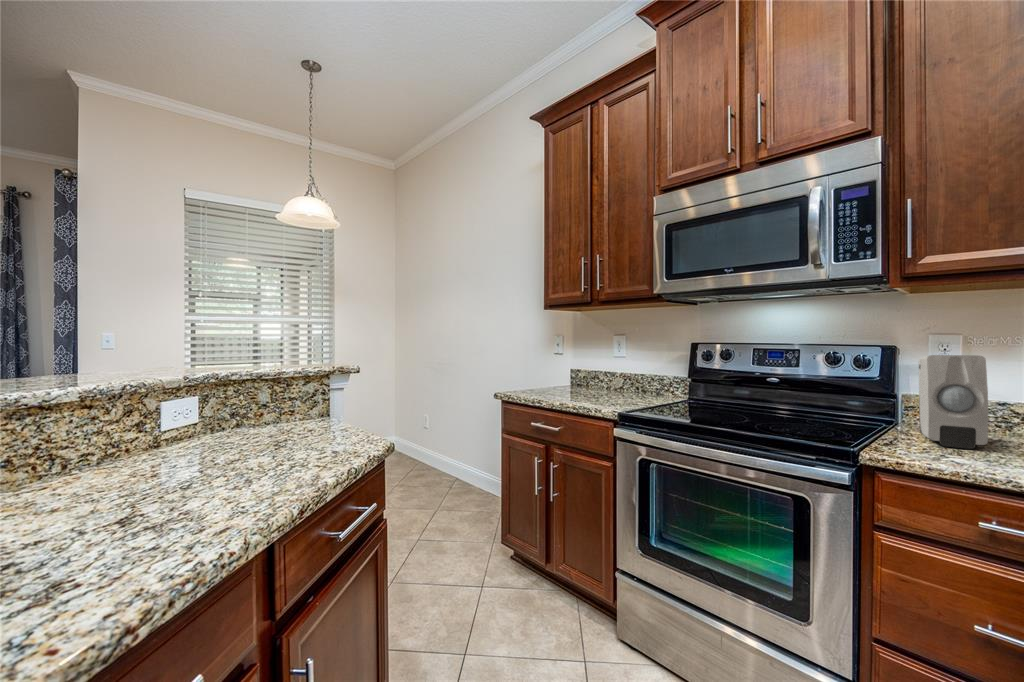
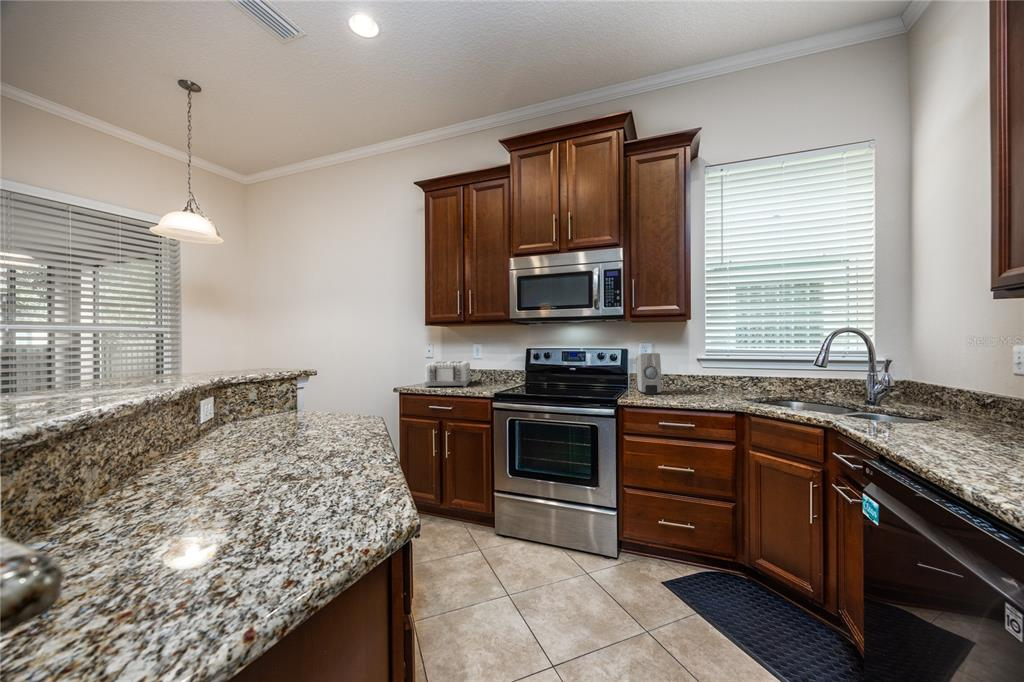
toaster: none [537,360,610,399] -> present [425,361,471,387]

